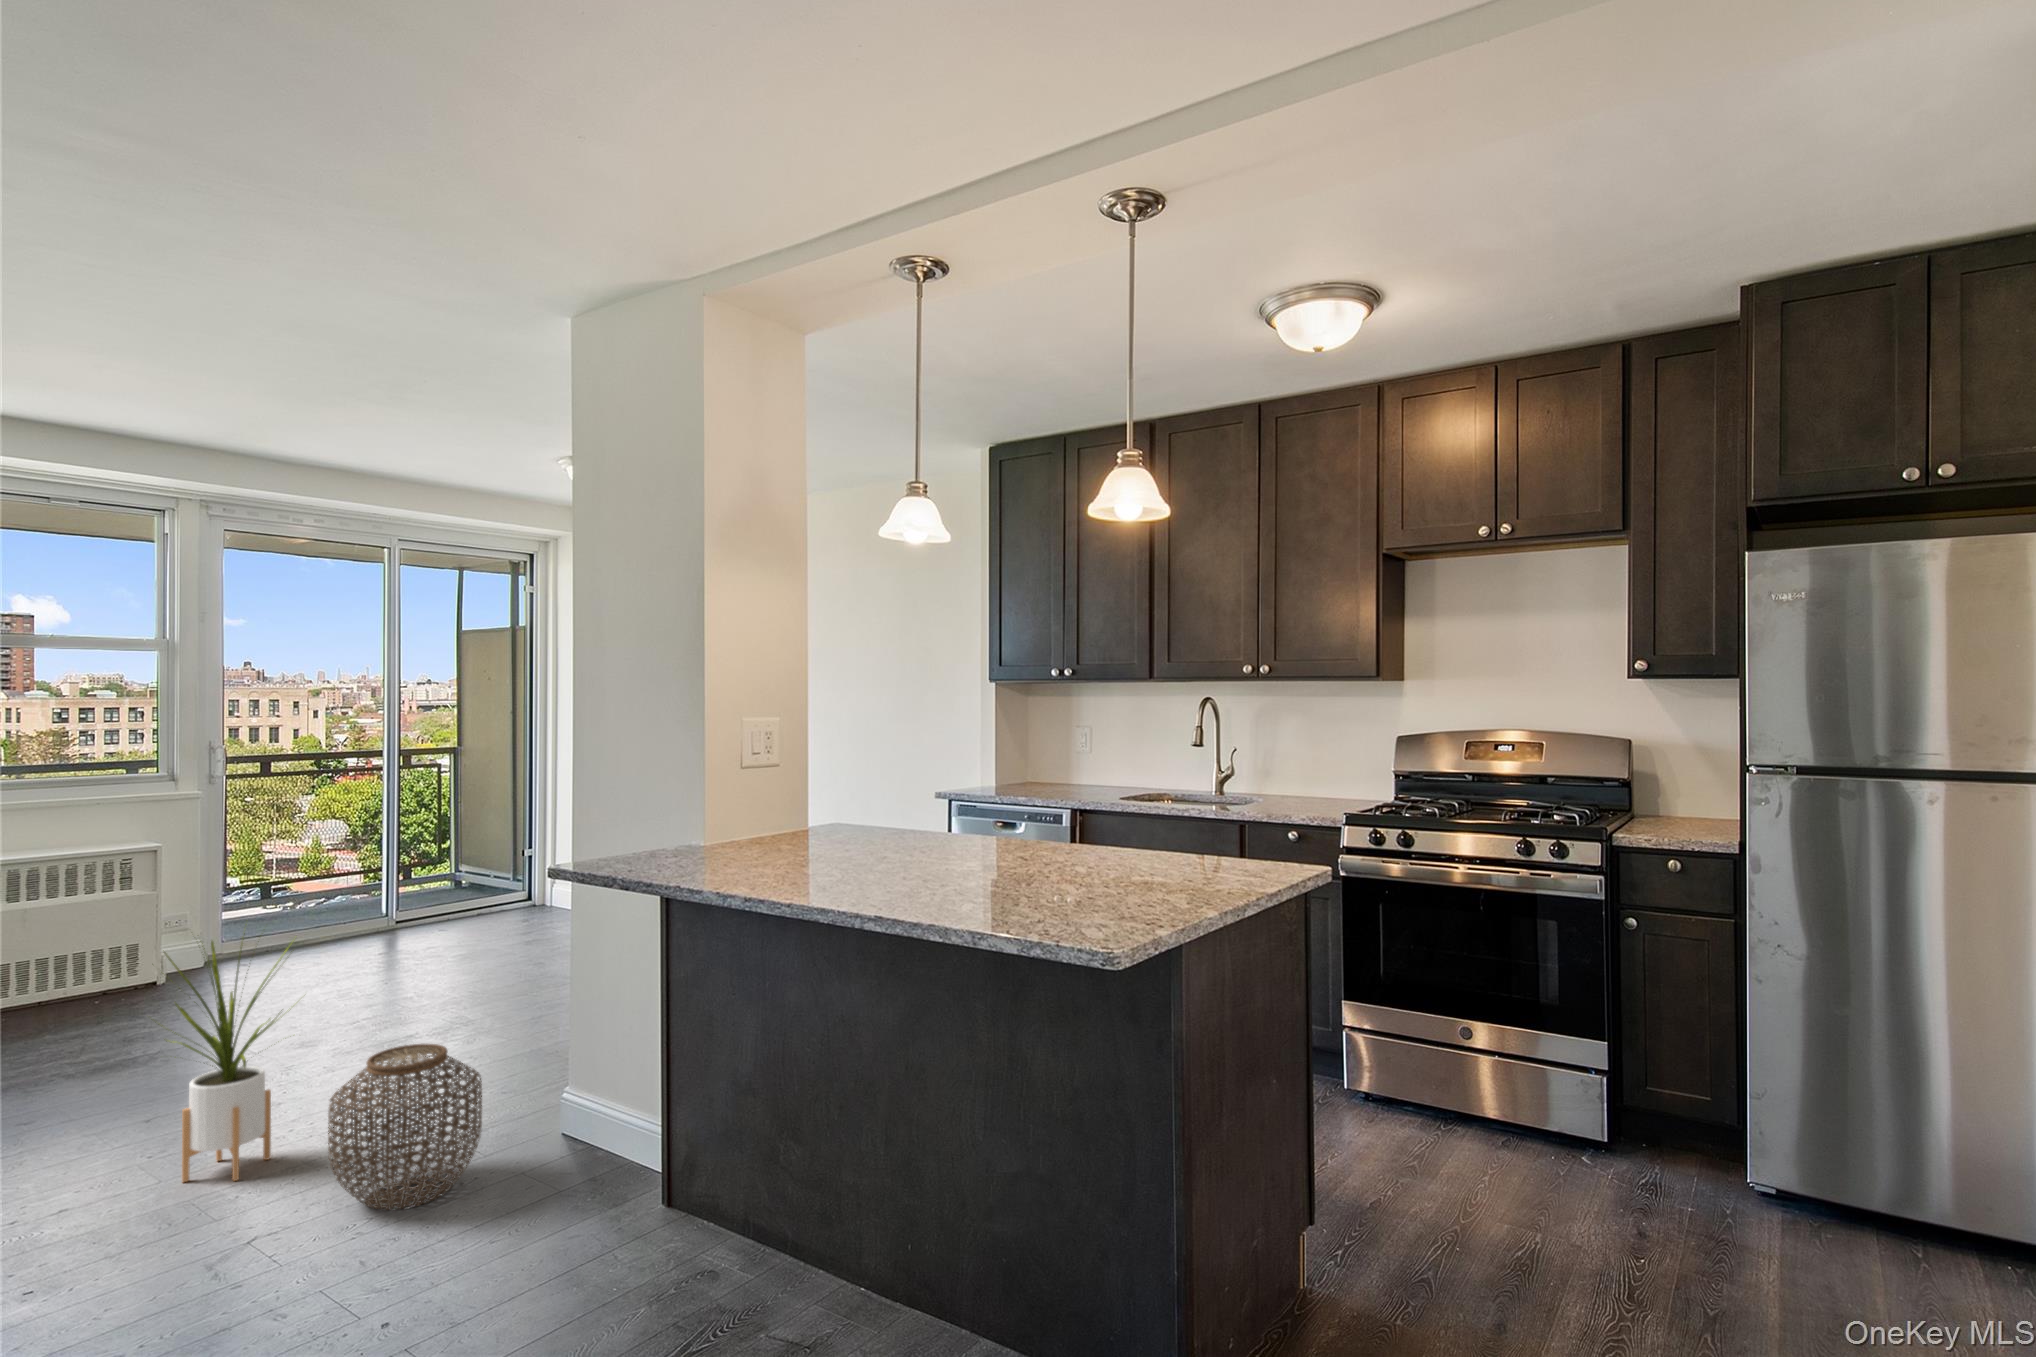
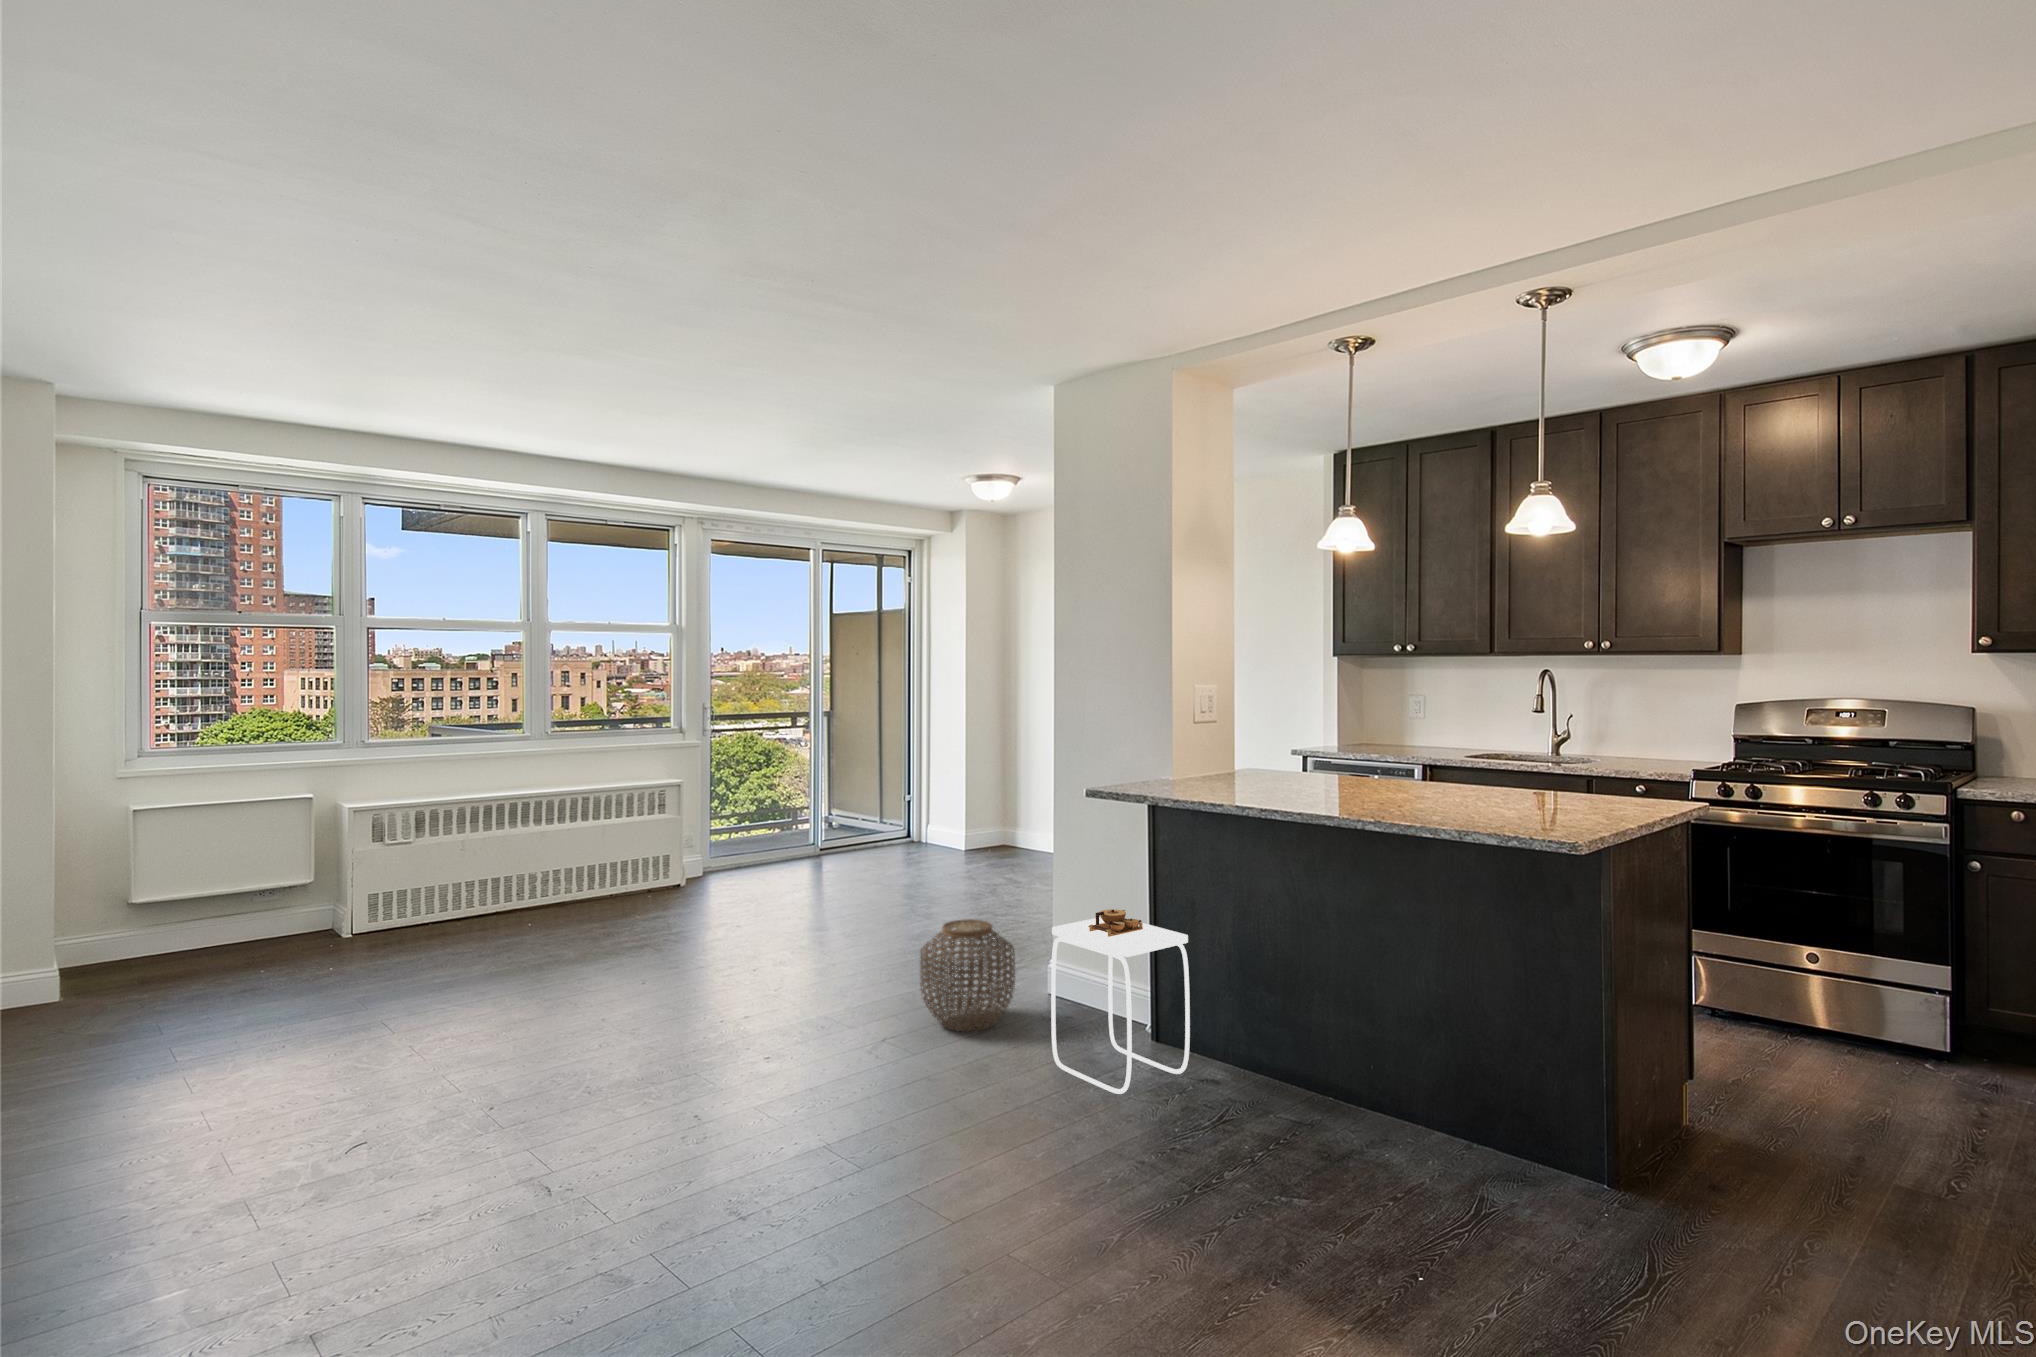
house plant: present [151,933,294,1182] -> none [788,828,882,1009]
side table: none [484,1033,676,1313] -> present [1051,909,1190,1094]

